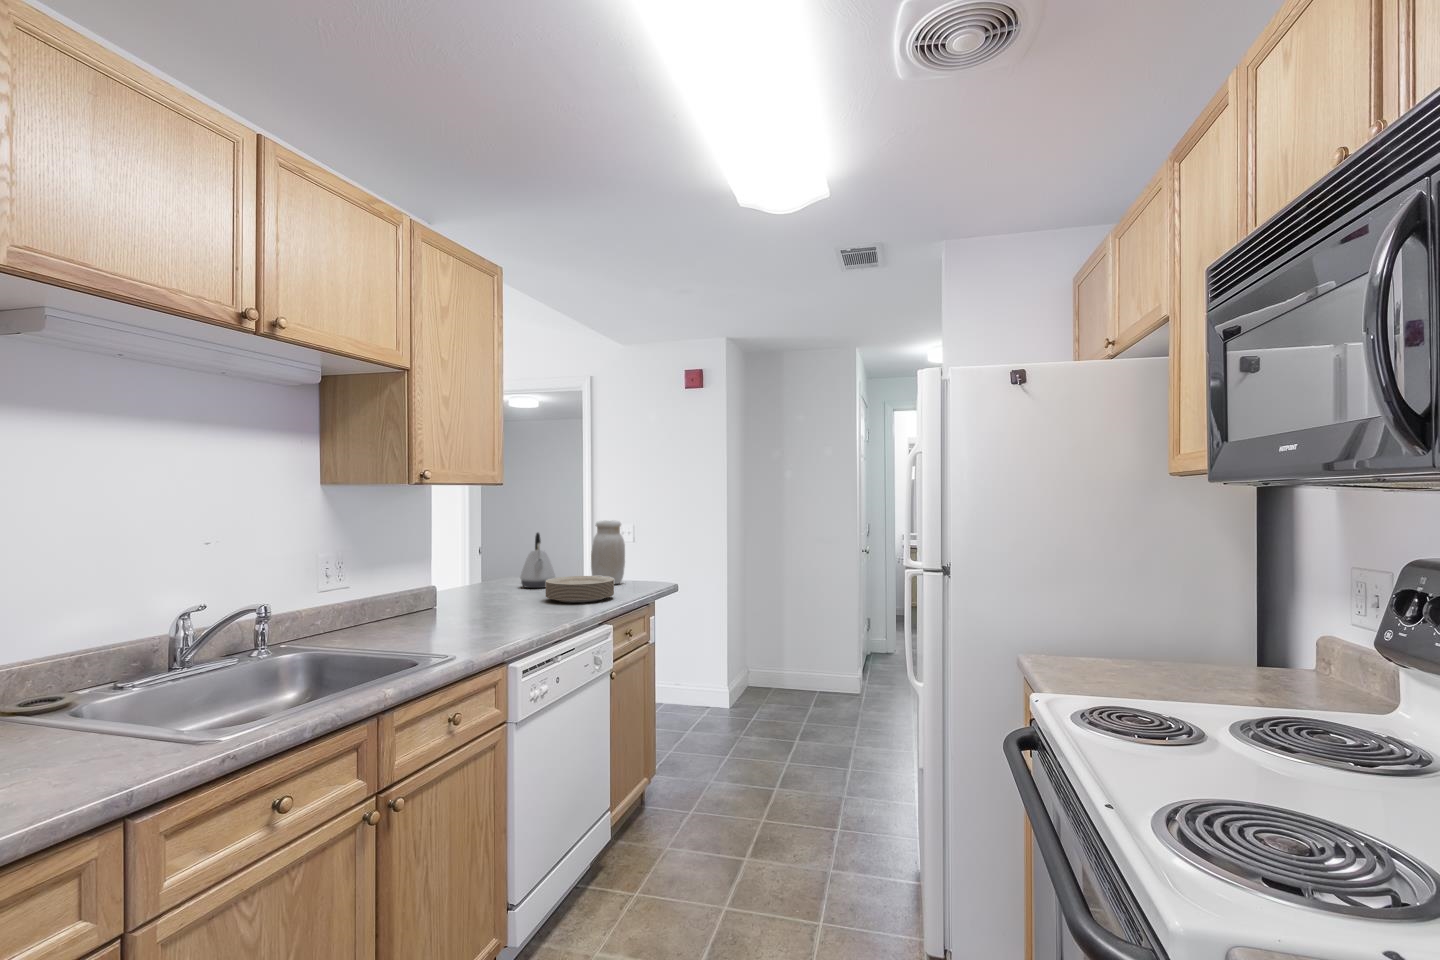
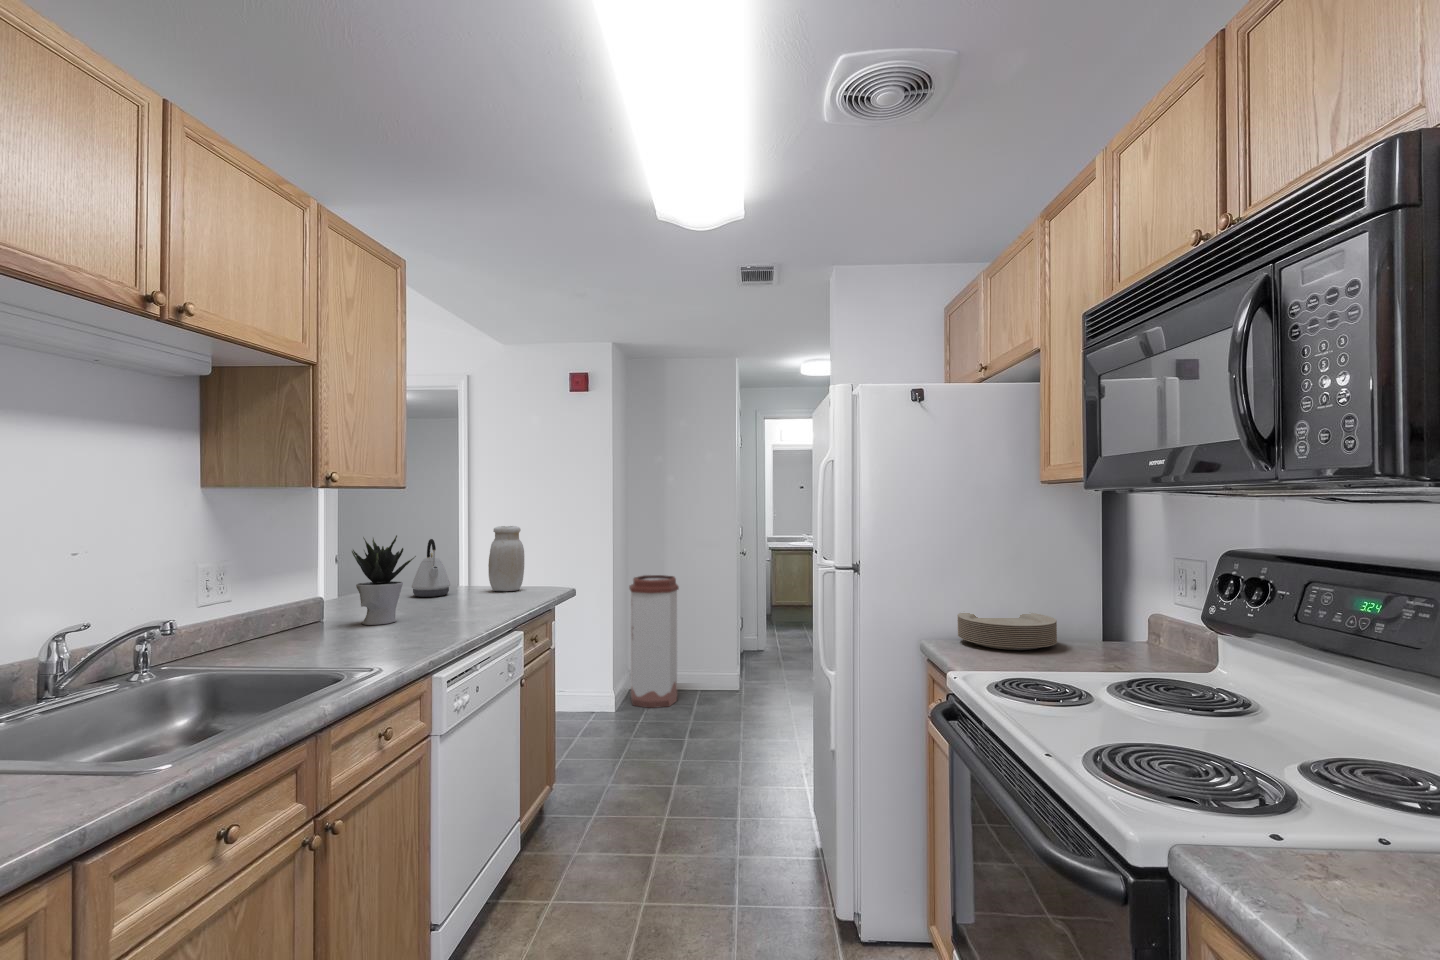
potted plant: none [452,529,512,614] -> present [352,535,416,625]
trash can: none [744,571,794,708] -> present [629,575,679,708]
plate: present [546,576,614,603] -> present [957,613,1057,650]

